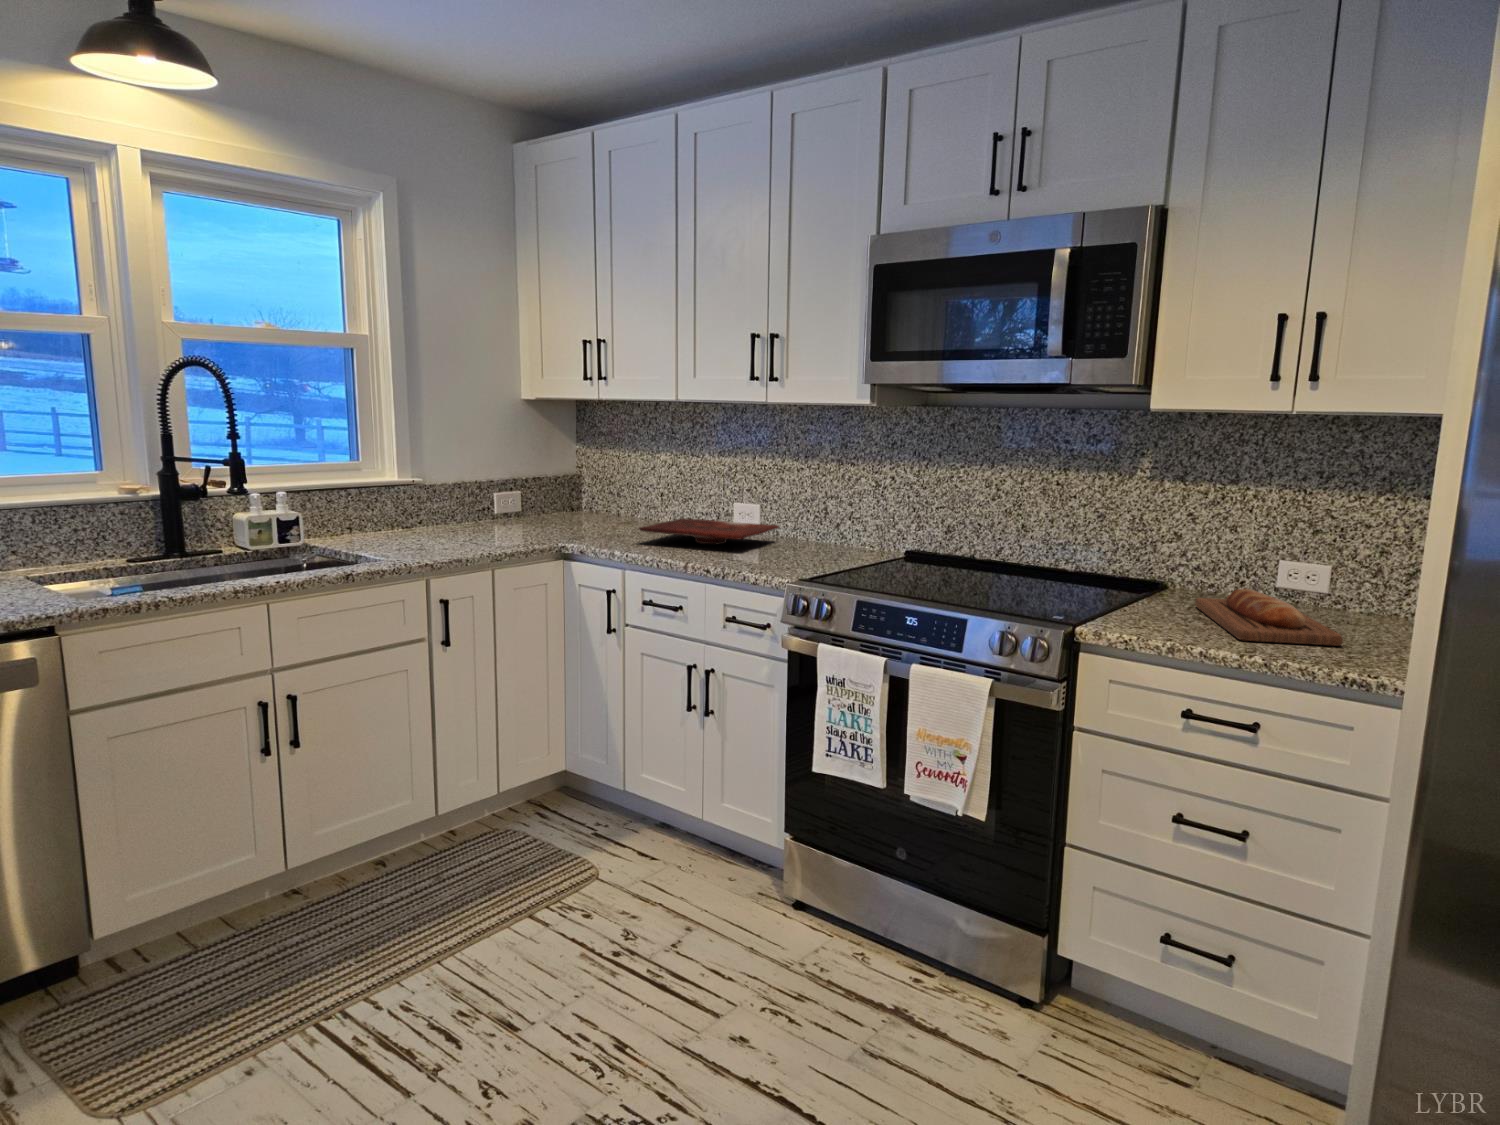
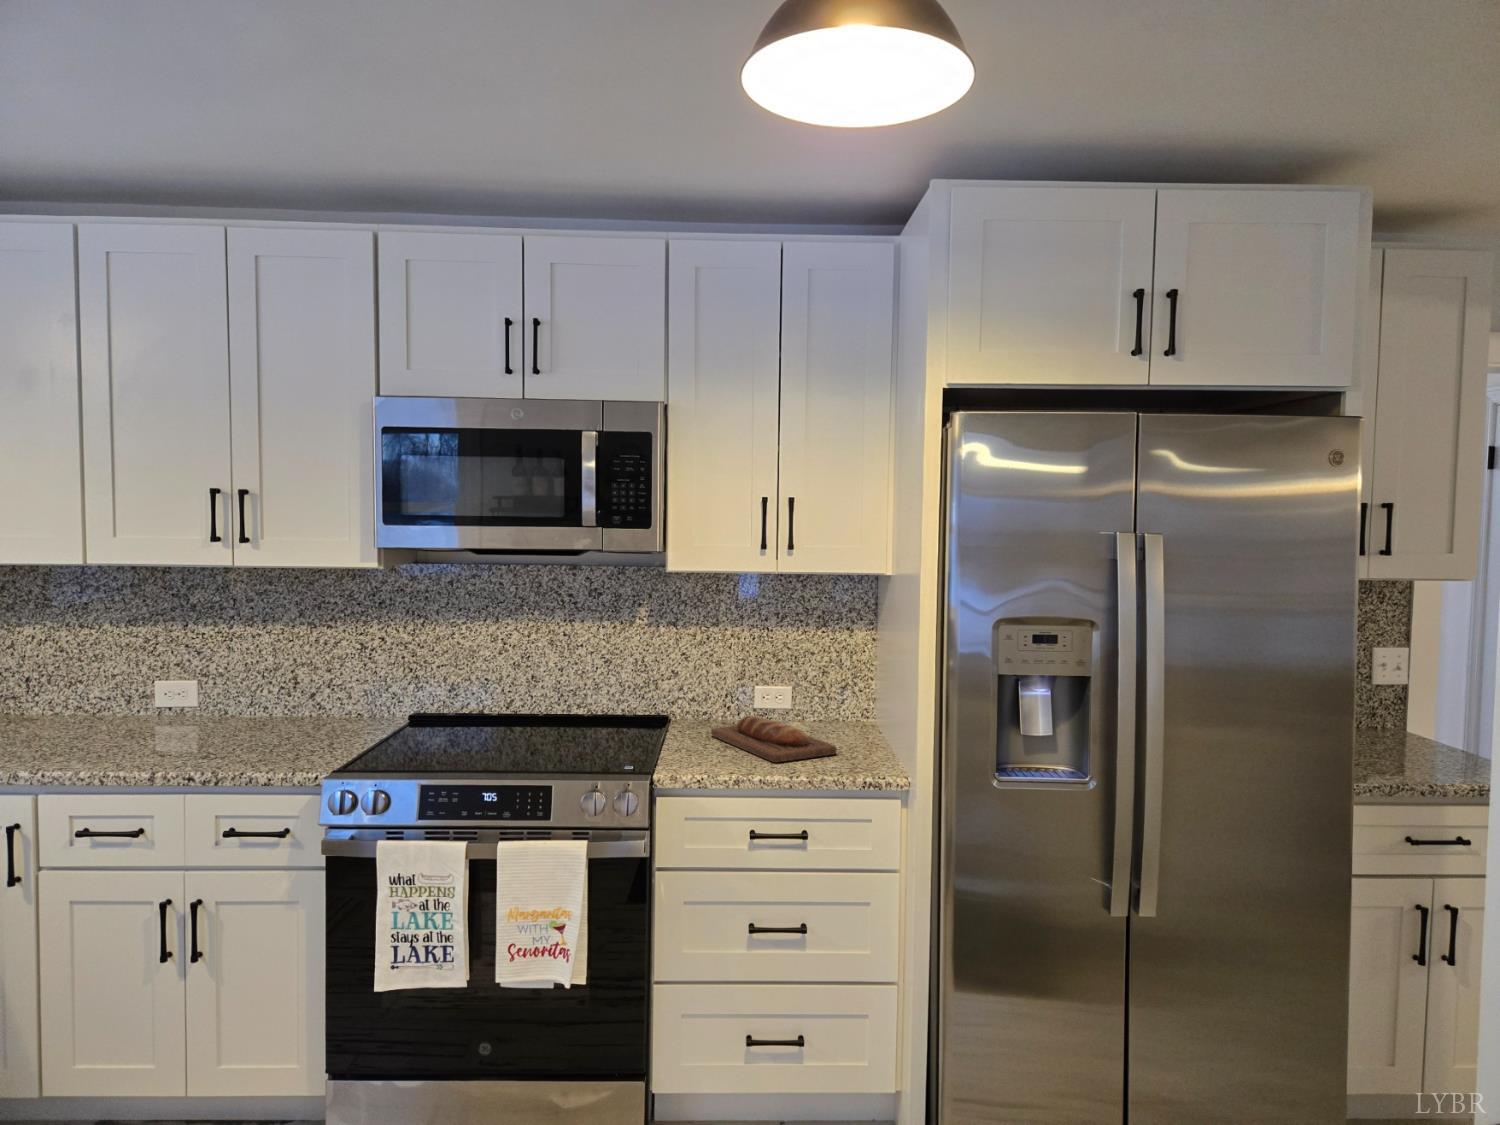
cutting board: present [639,518,779,544] -> none [39,705,238,741]

